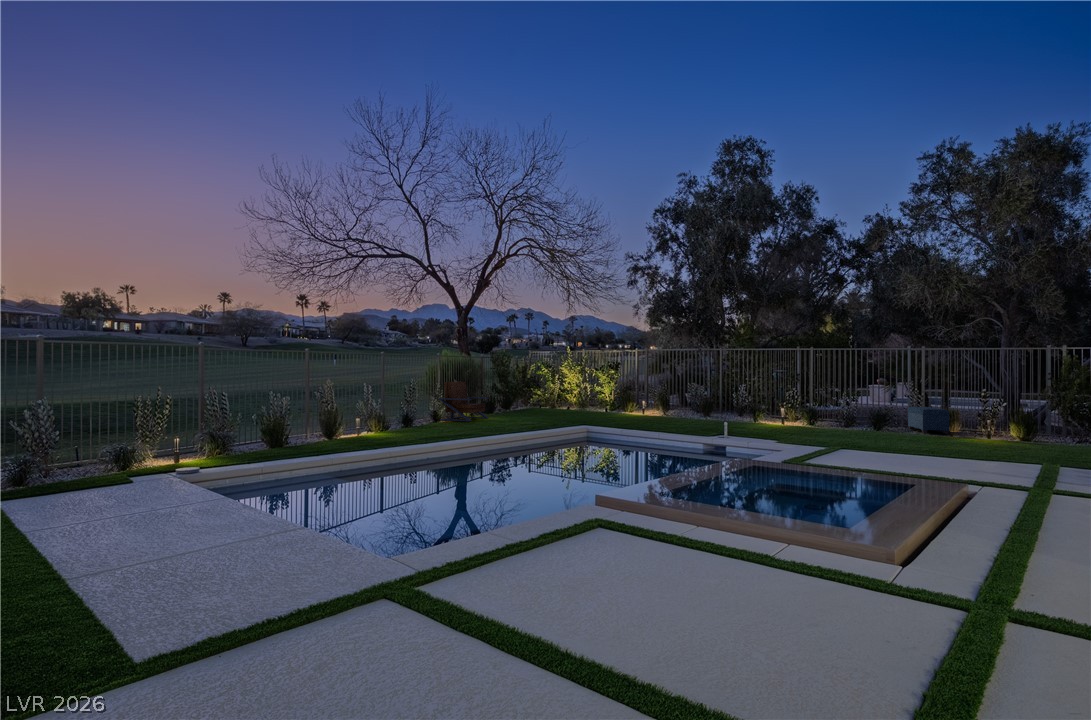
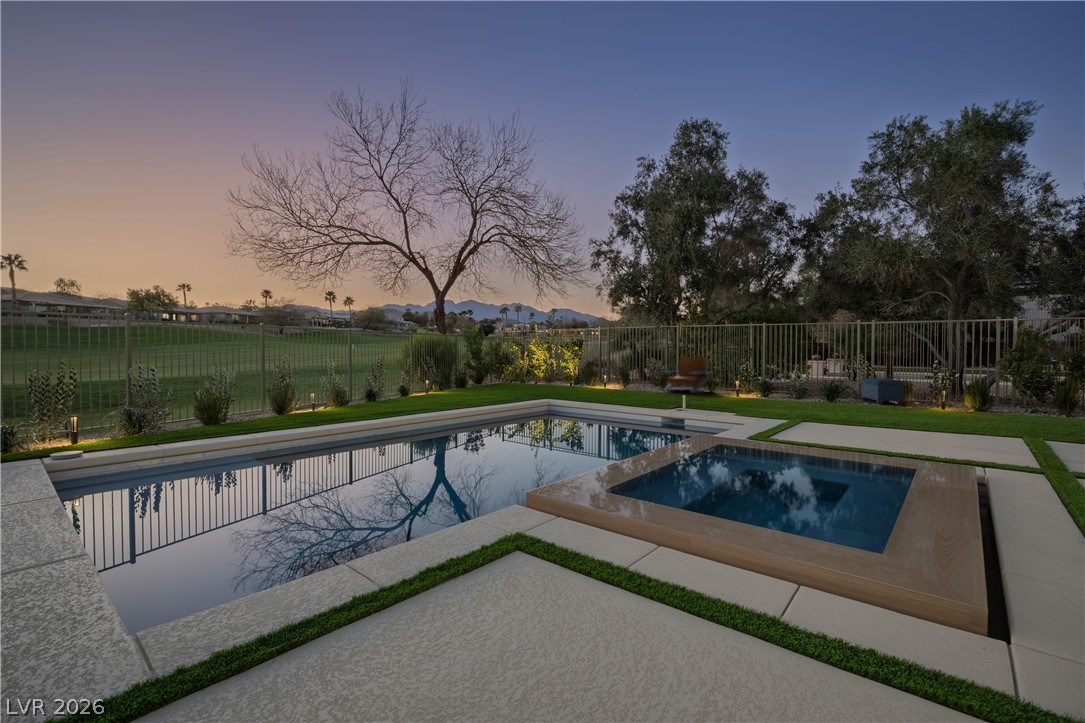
lounge chair: present [439,382,489,421] -> present [663,357,712,393]

